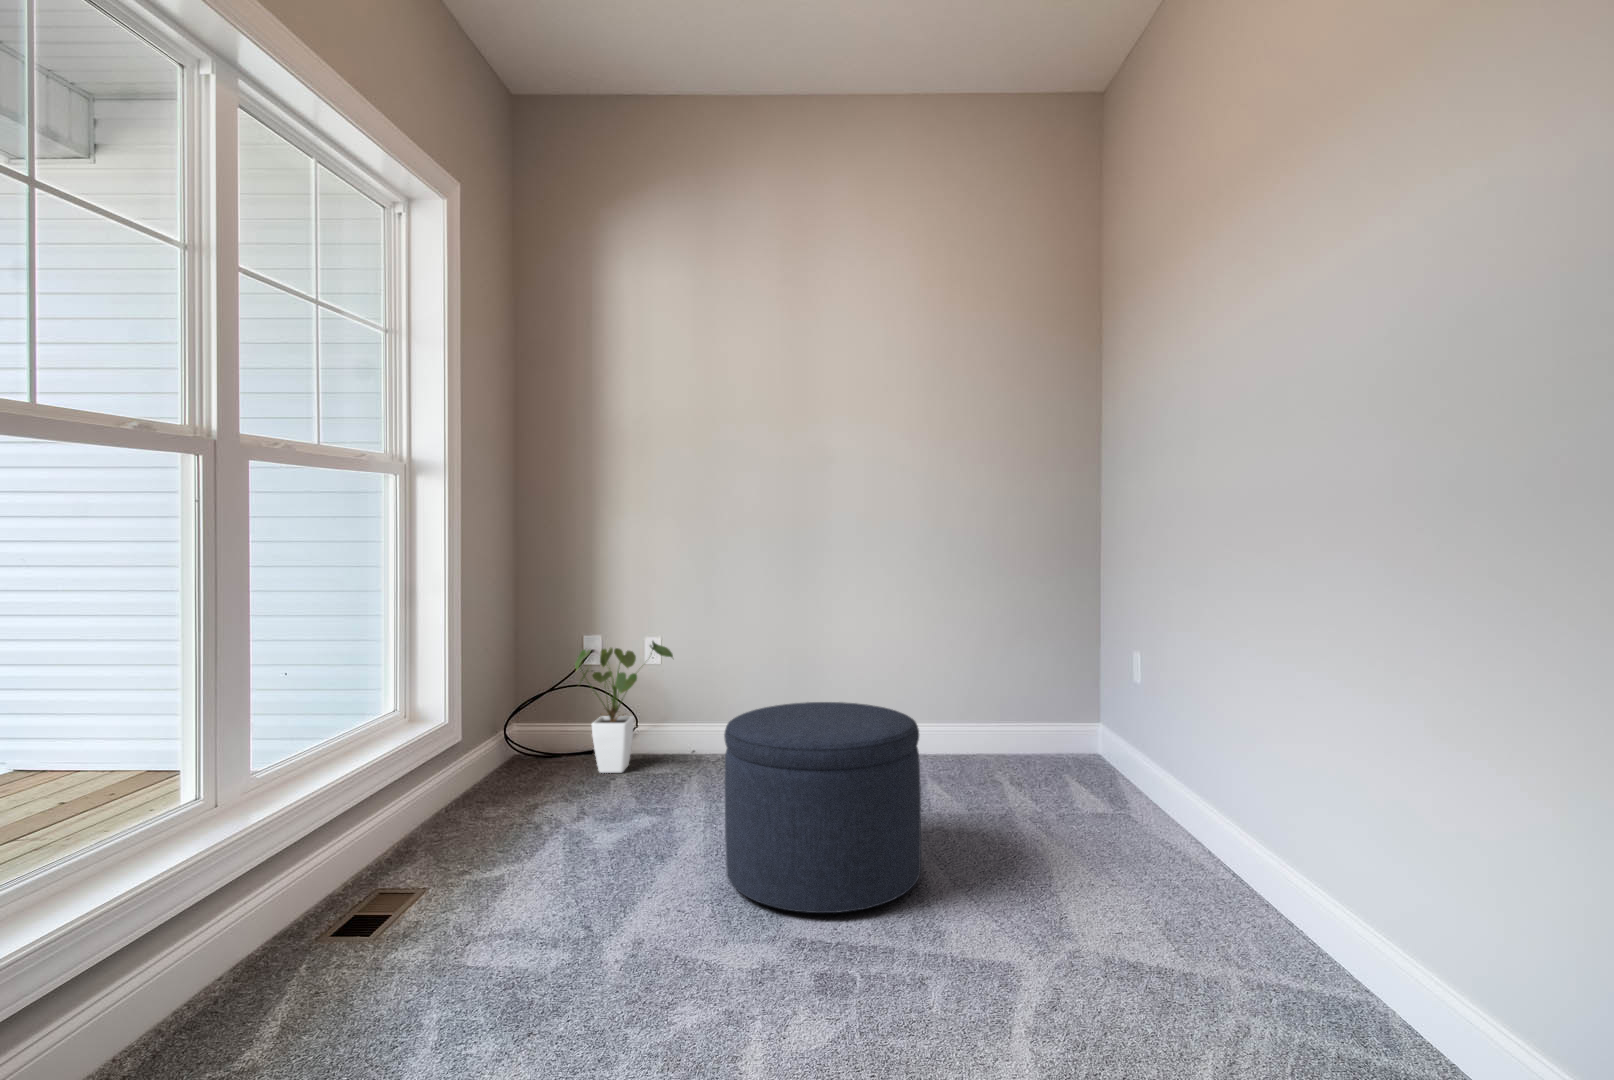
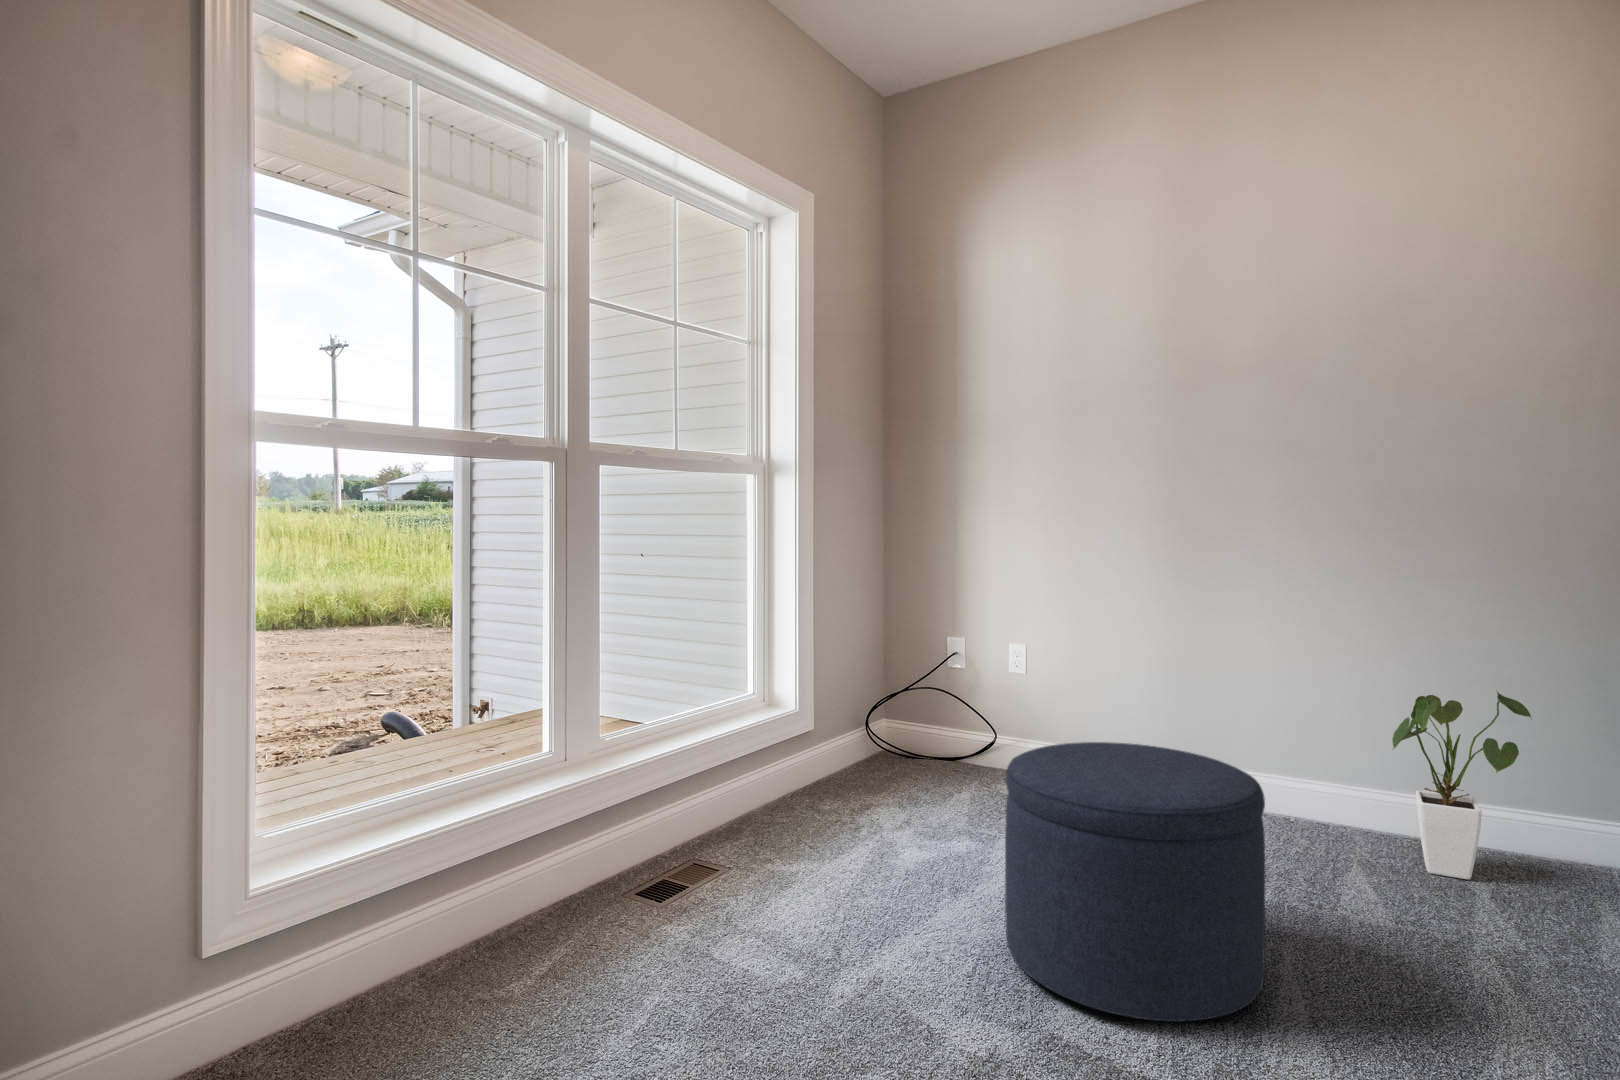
house plant: present [575,641,673,773] -> present [1392,692,1531,879]

